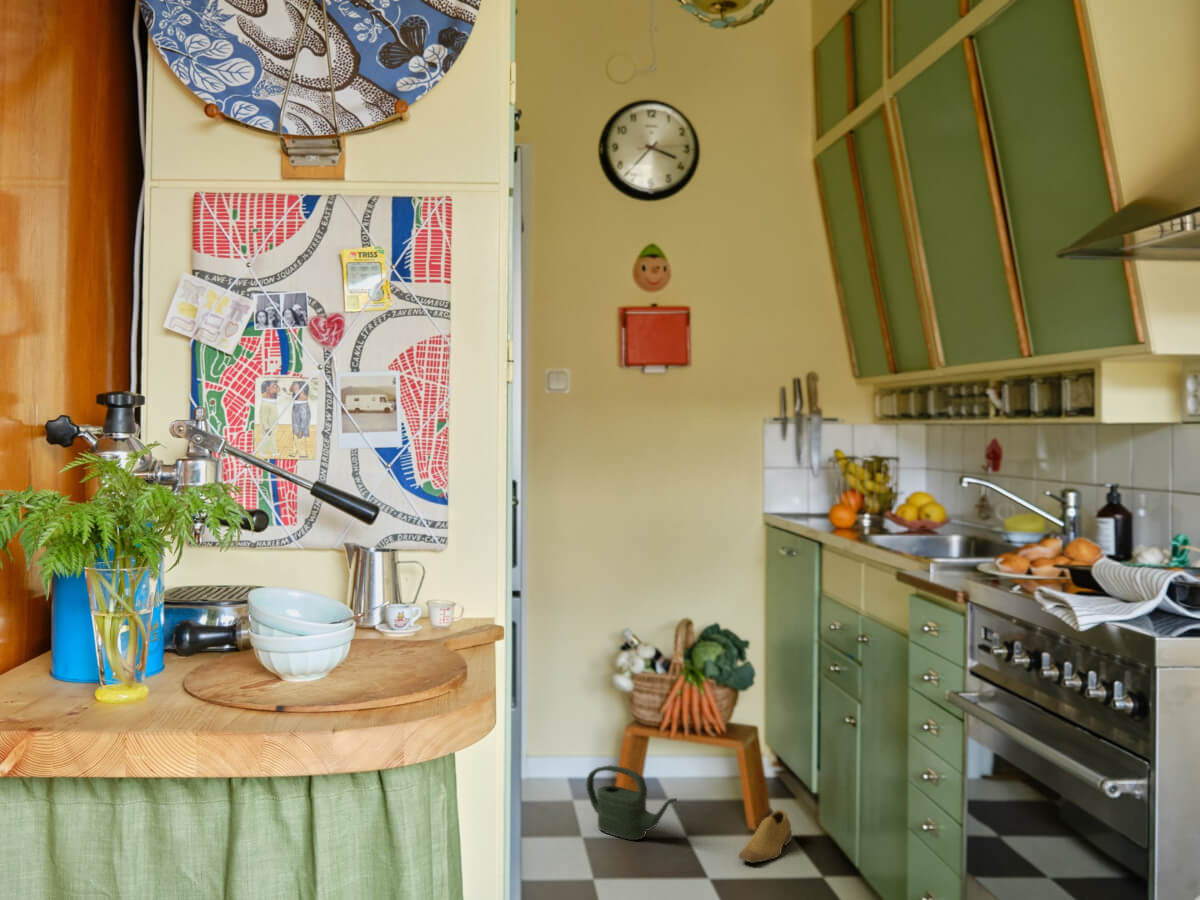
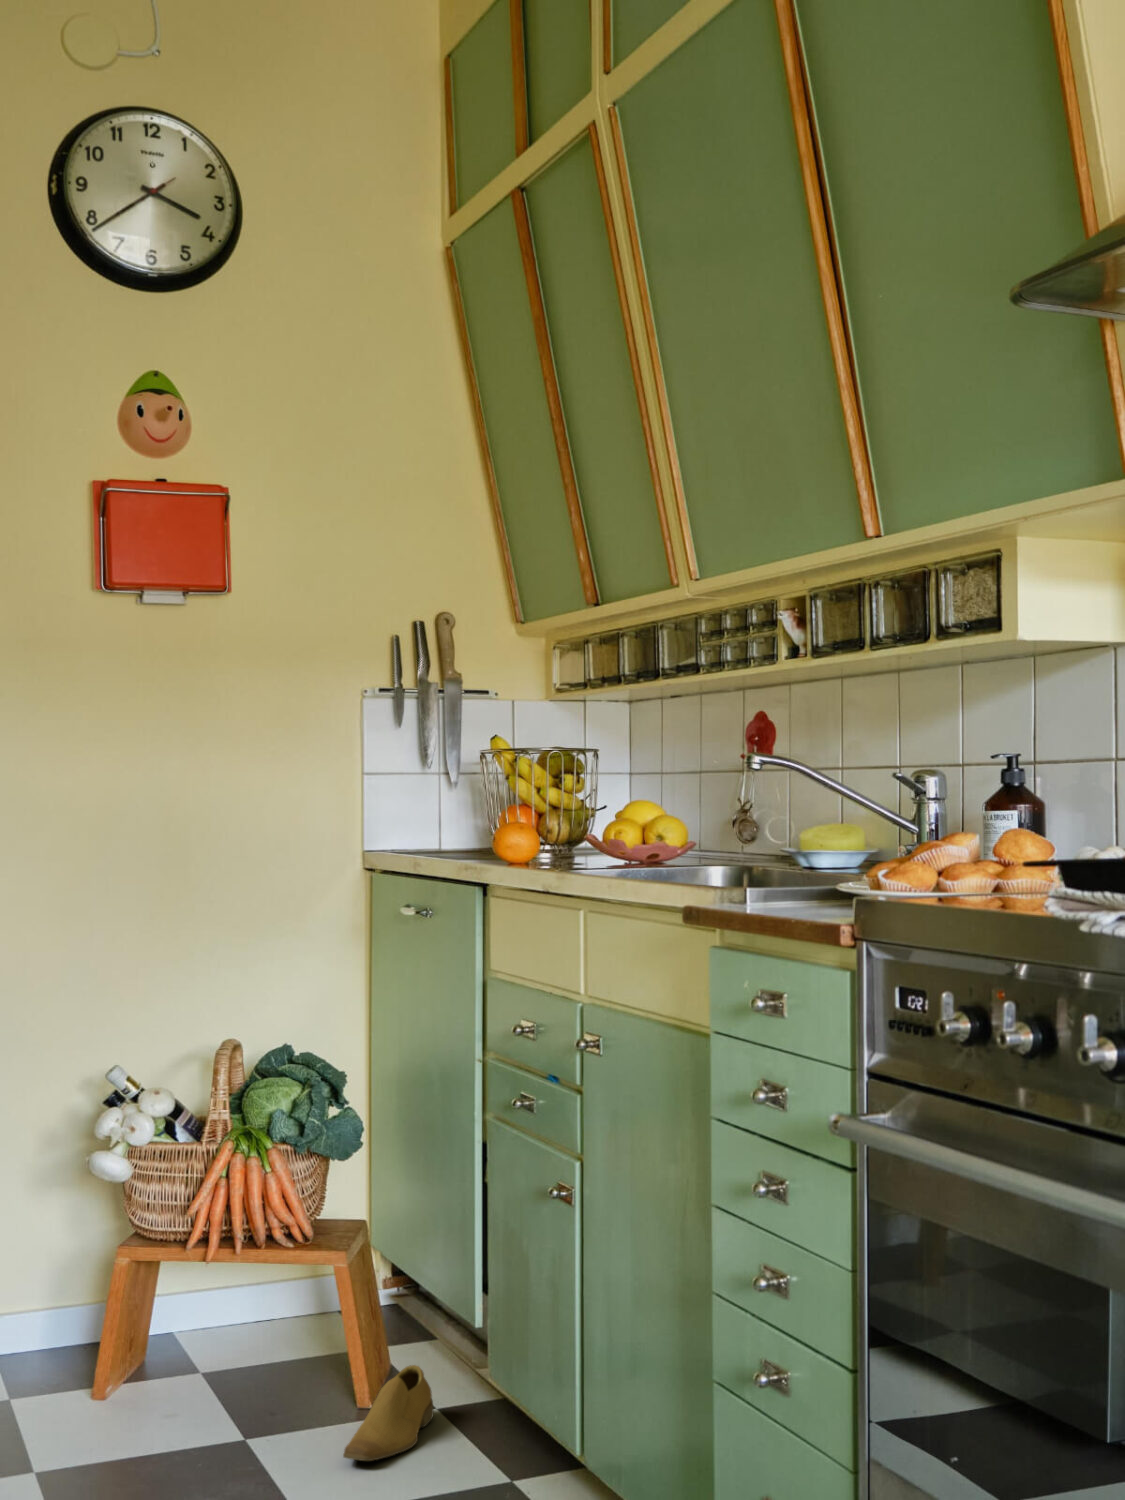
watering can: present [587,766,677,840] -> none [50,1317,227,1451]

